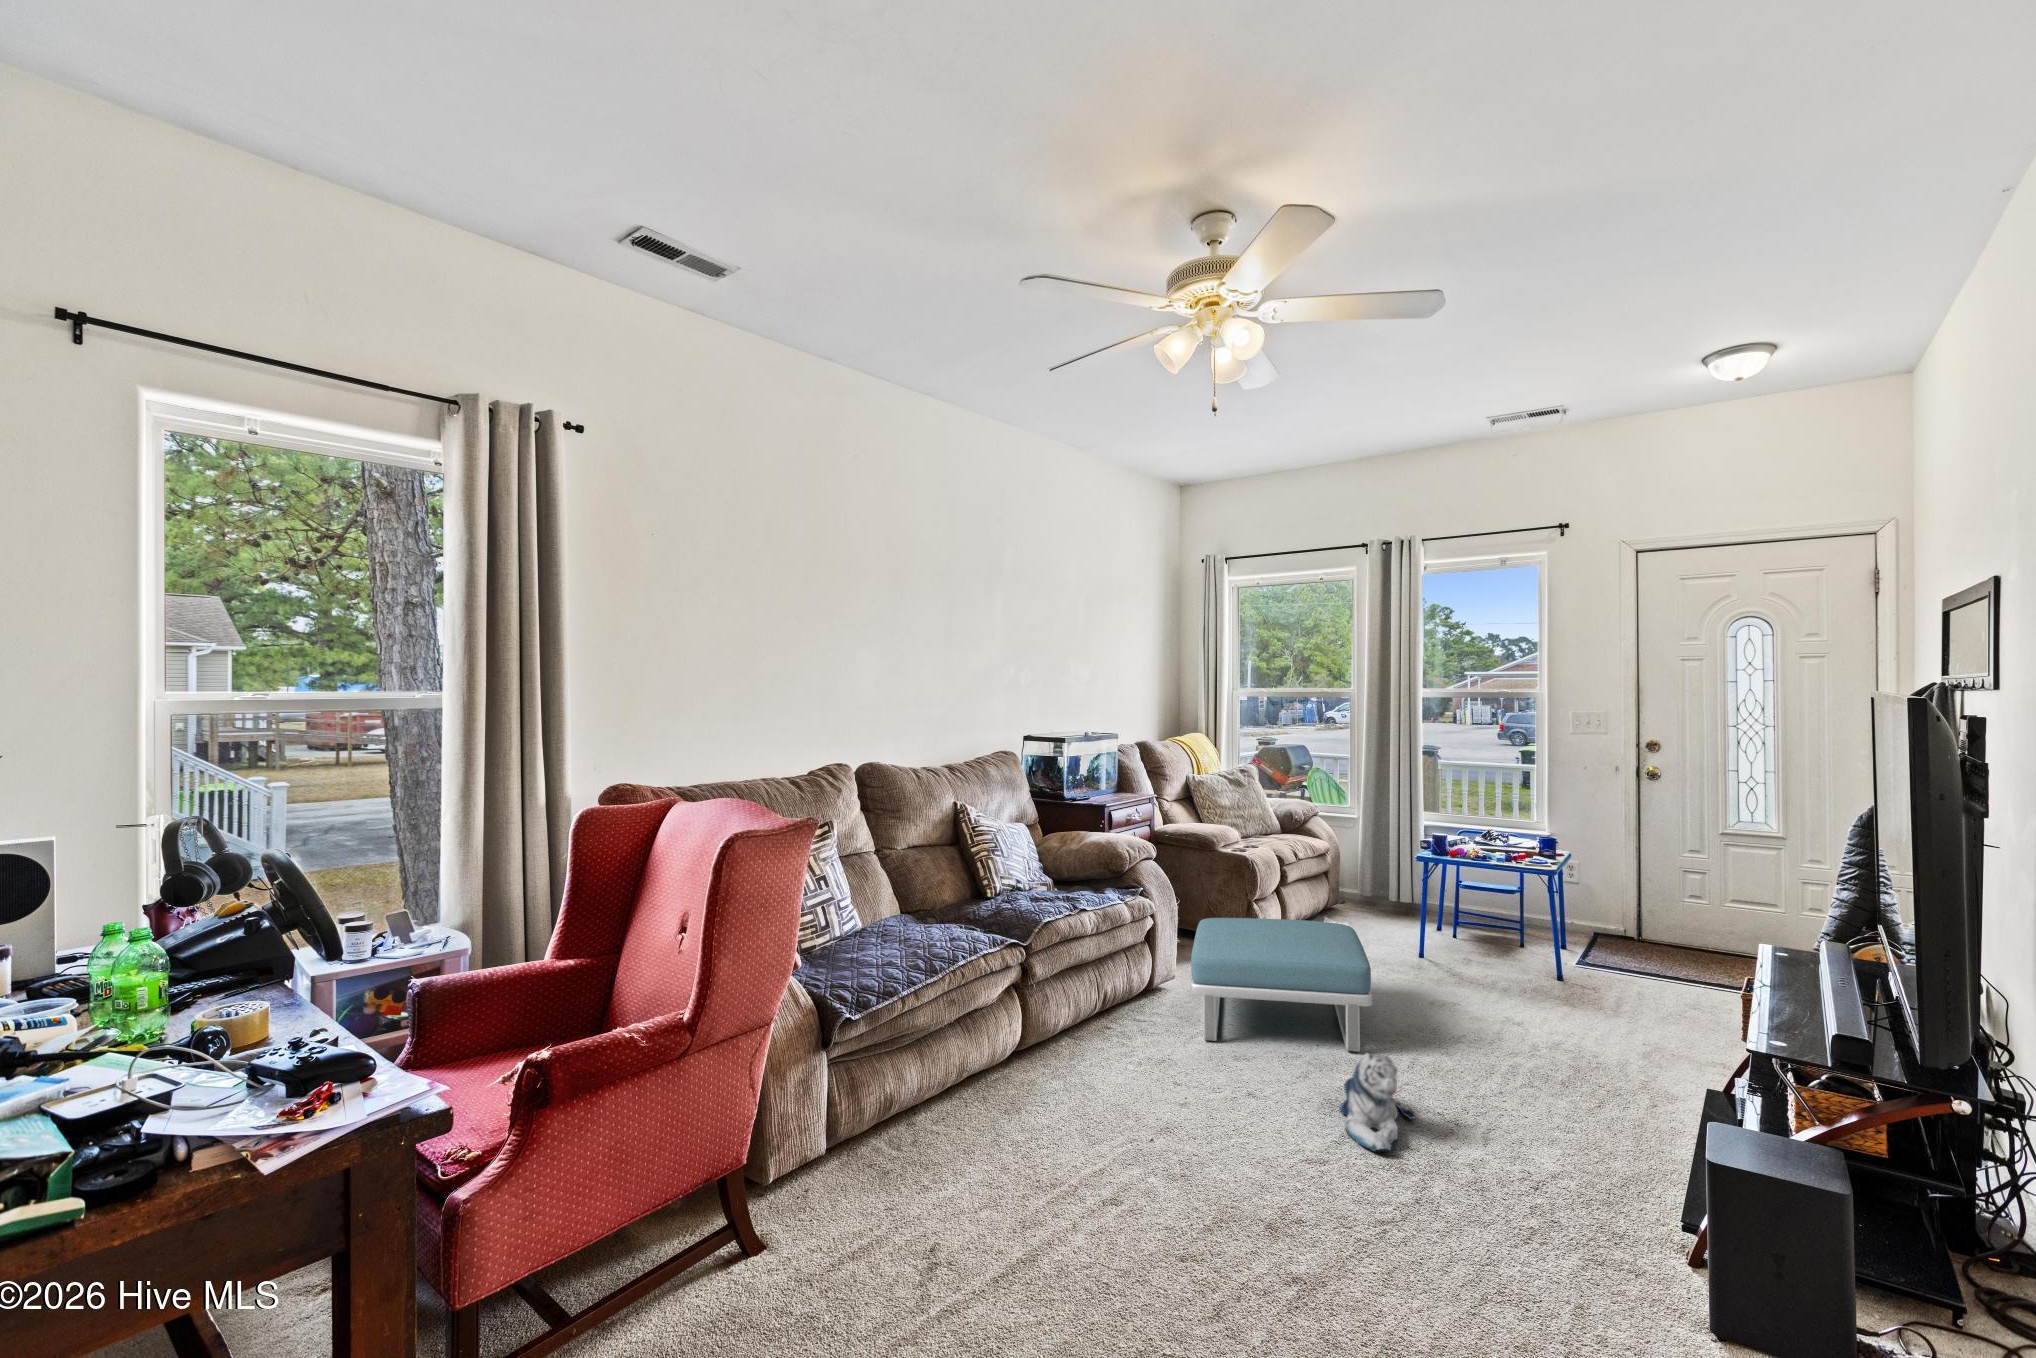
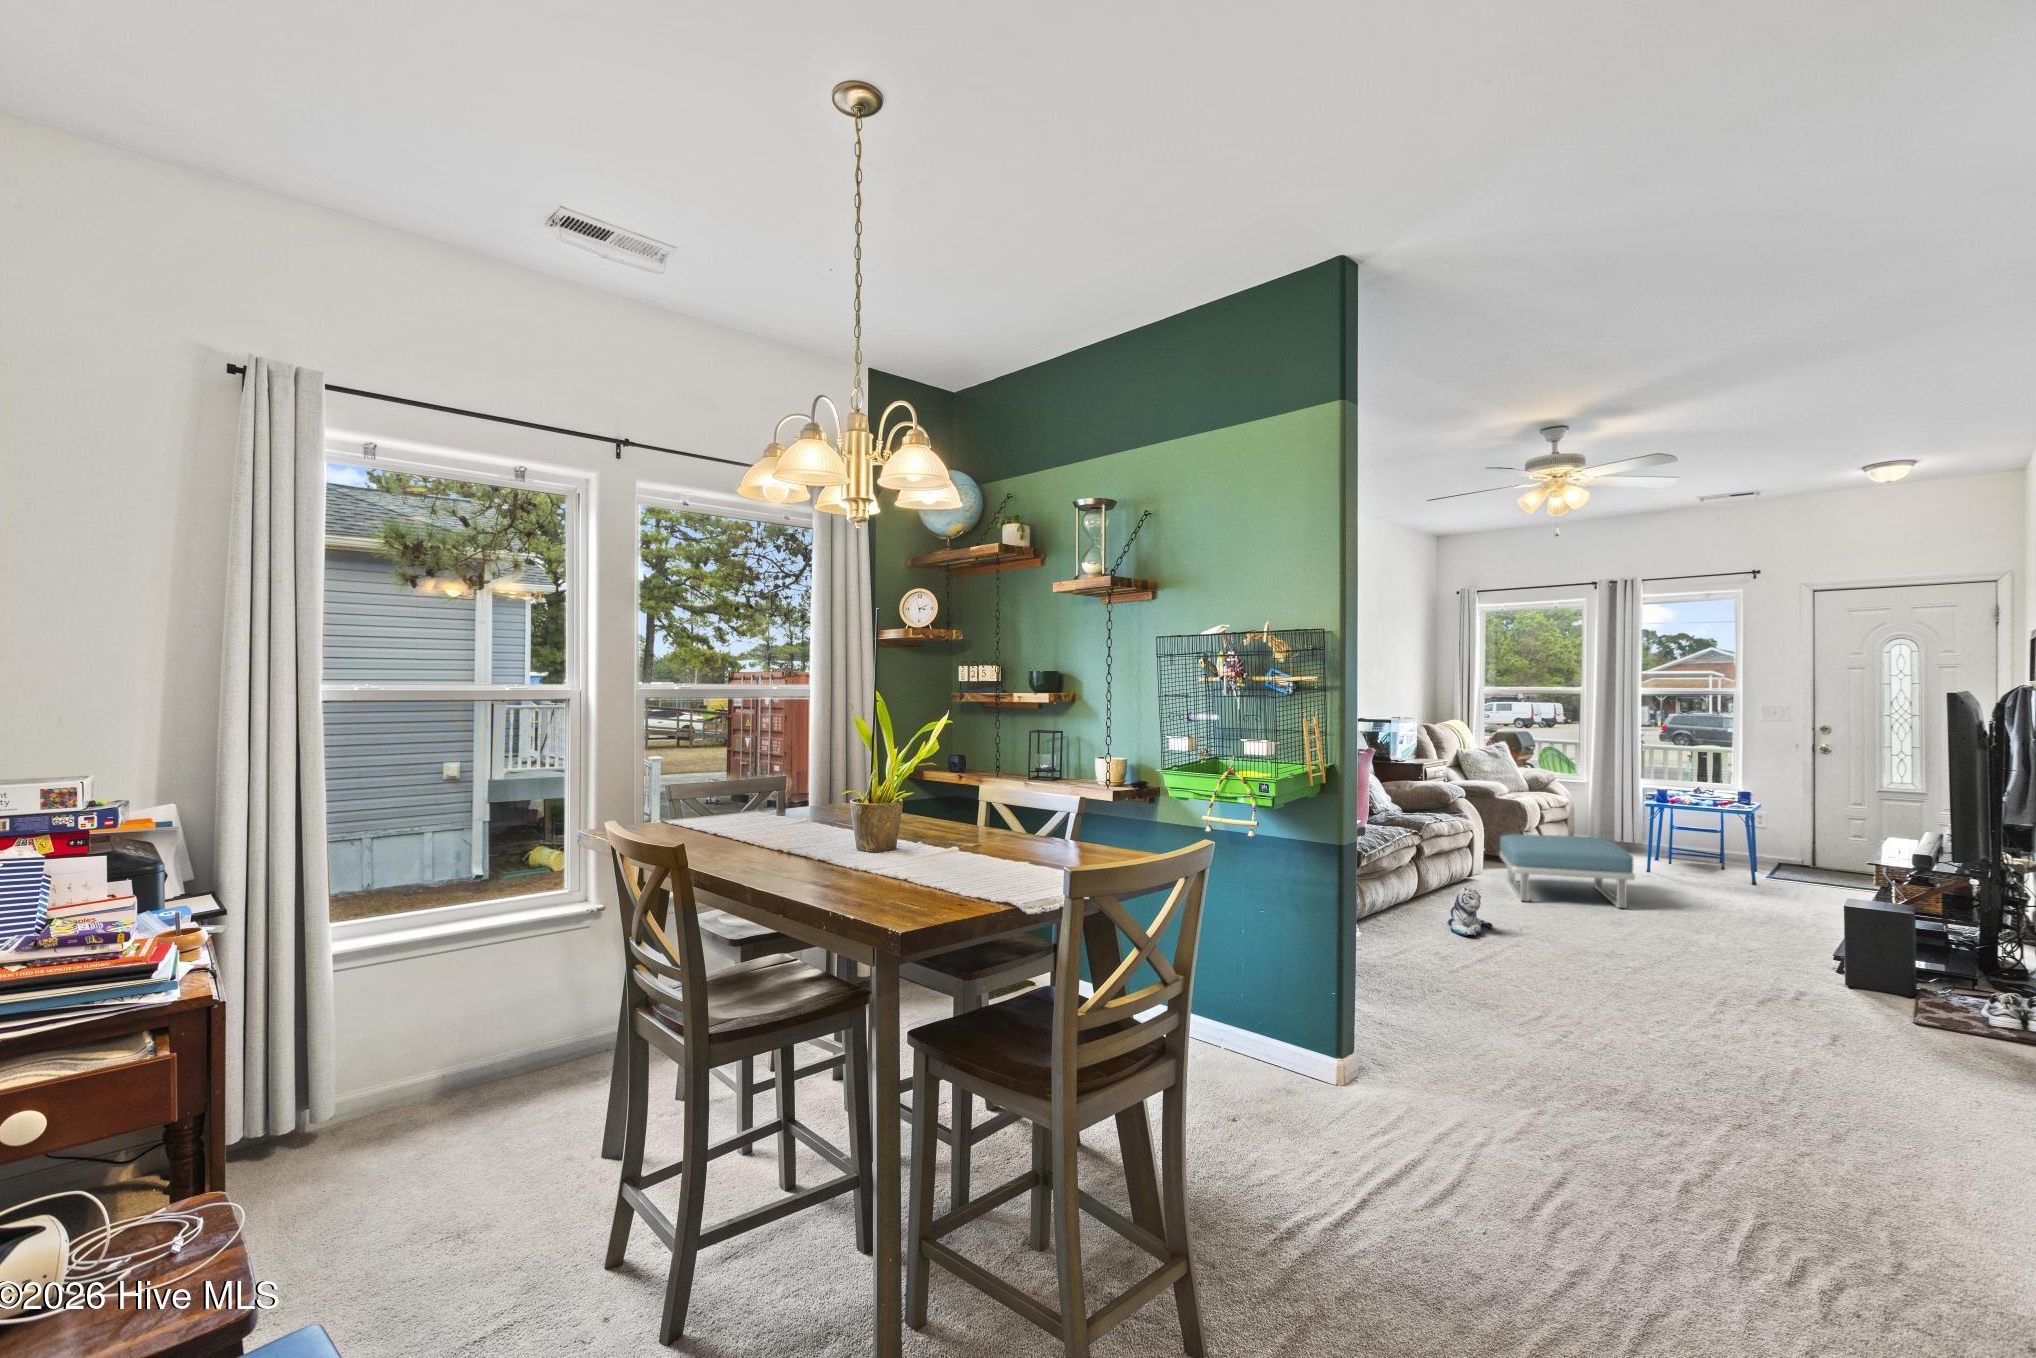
plush toy: present [1339,1054,1416,1151] -> present [1447,888,1492,936]

